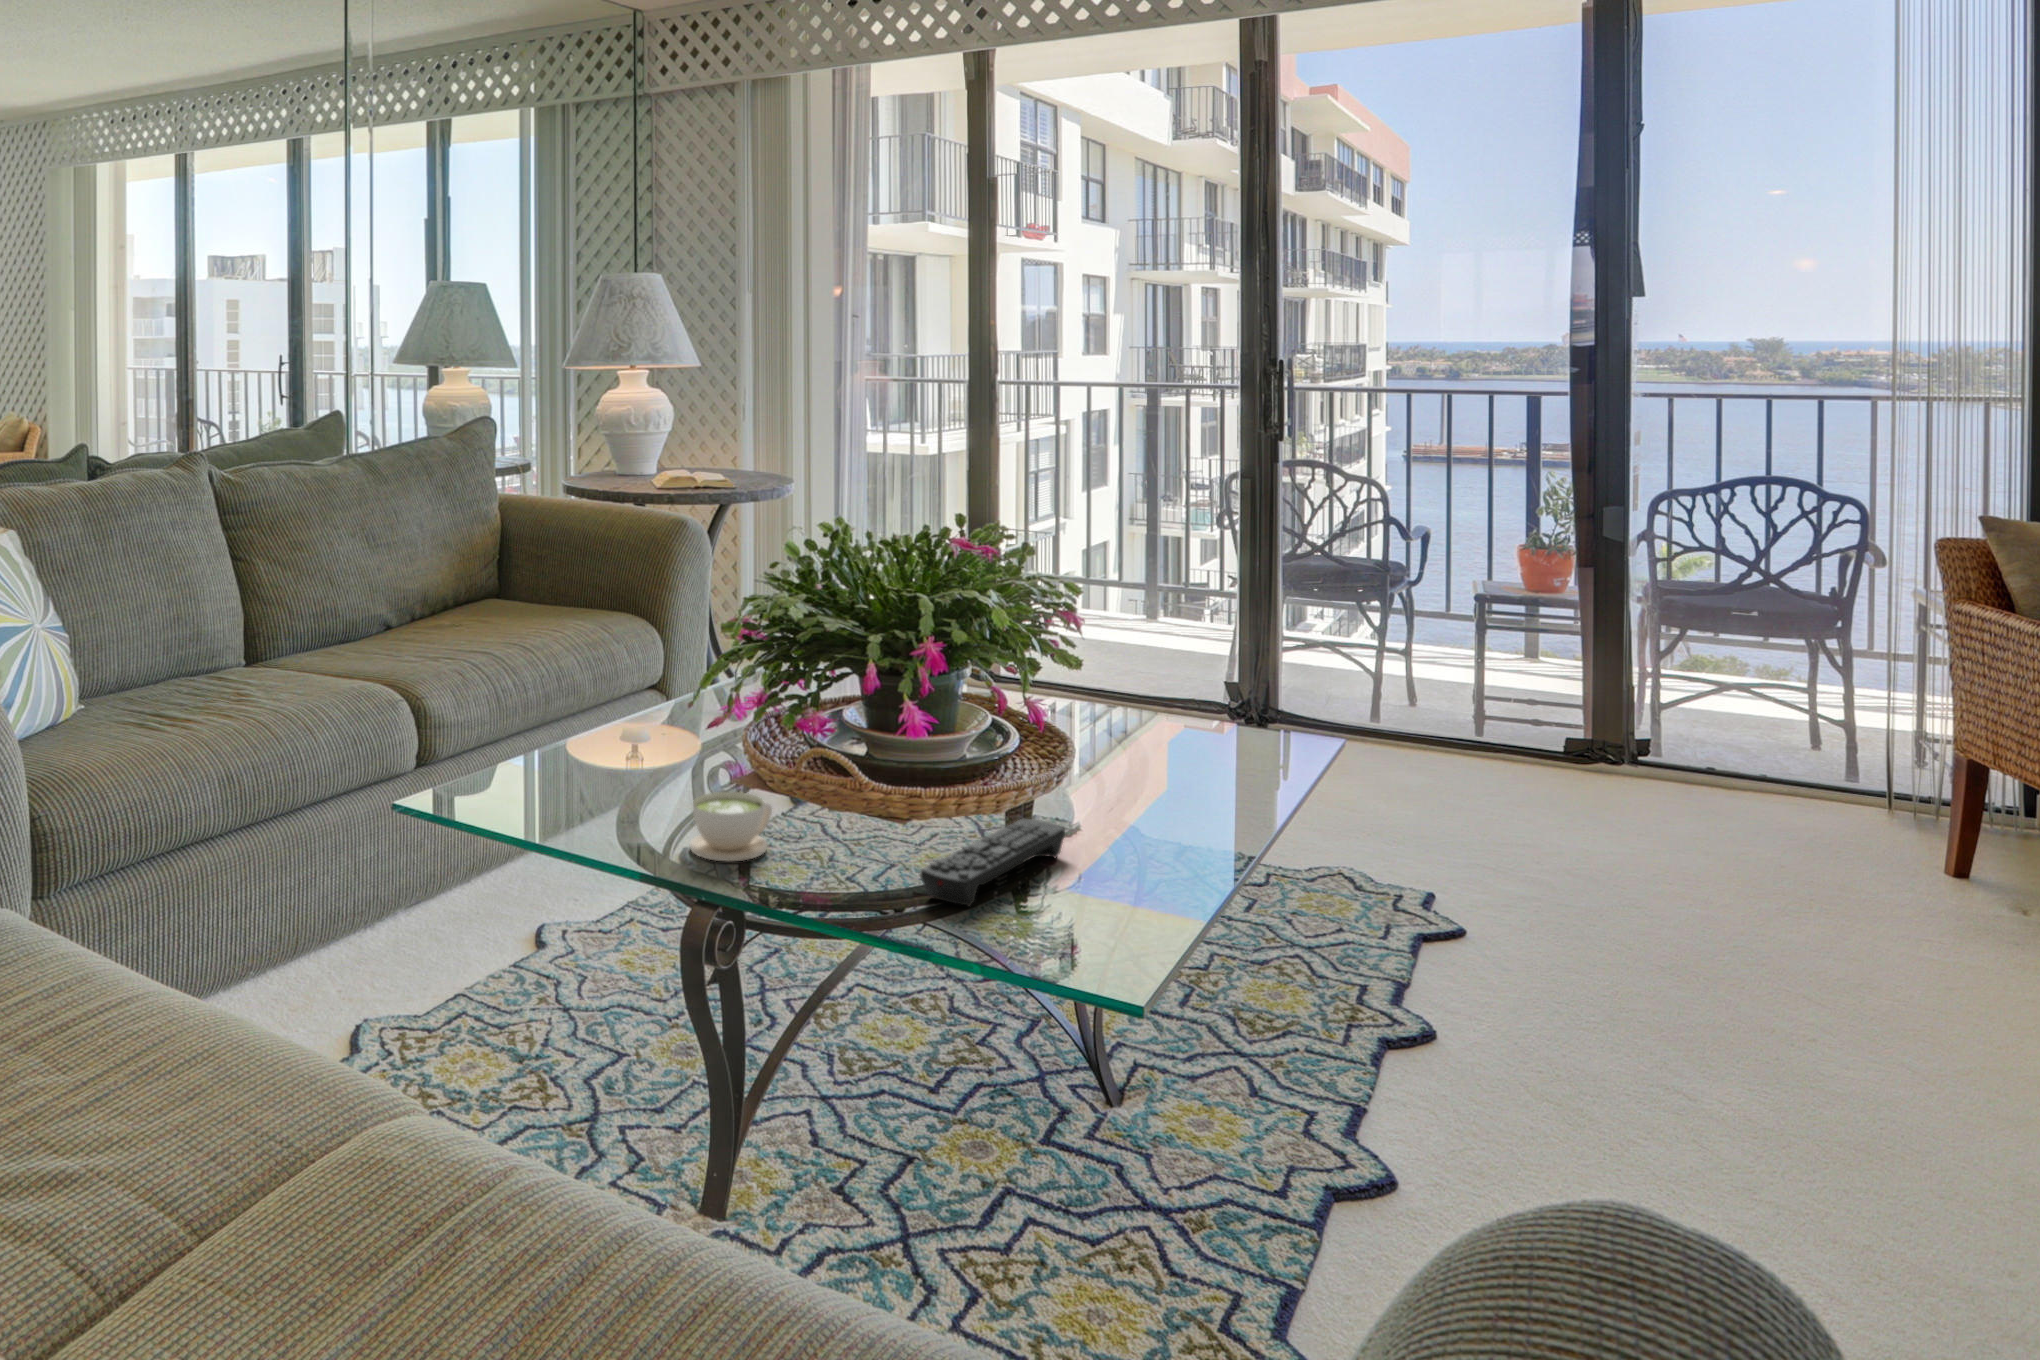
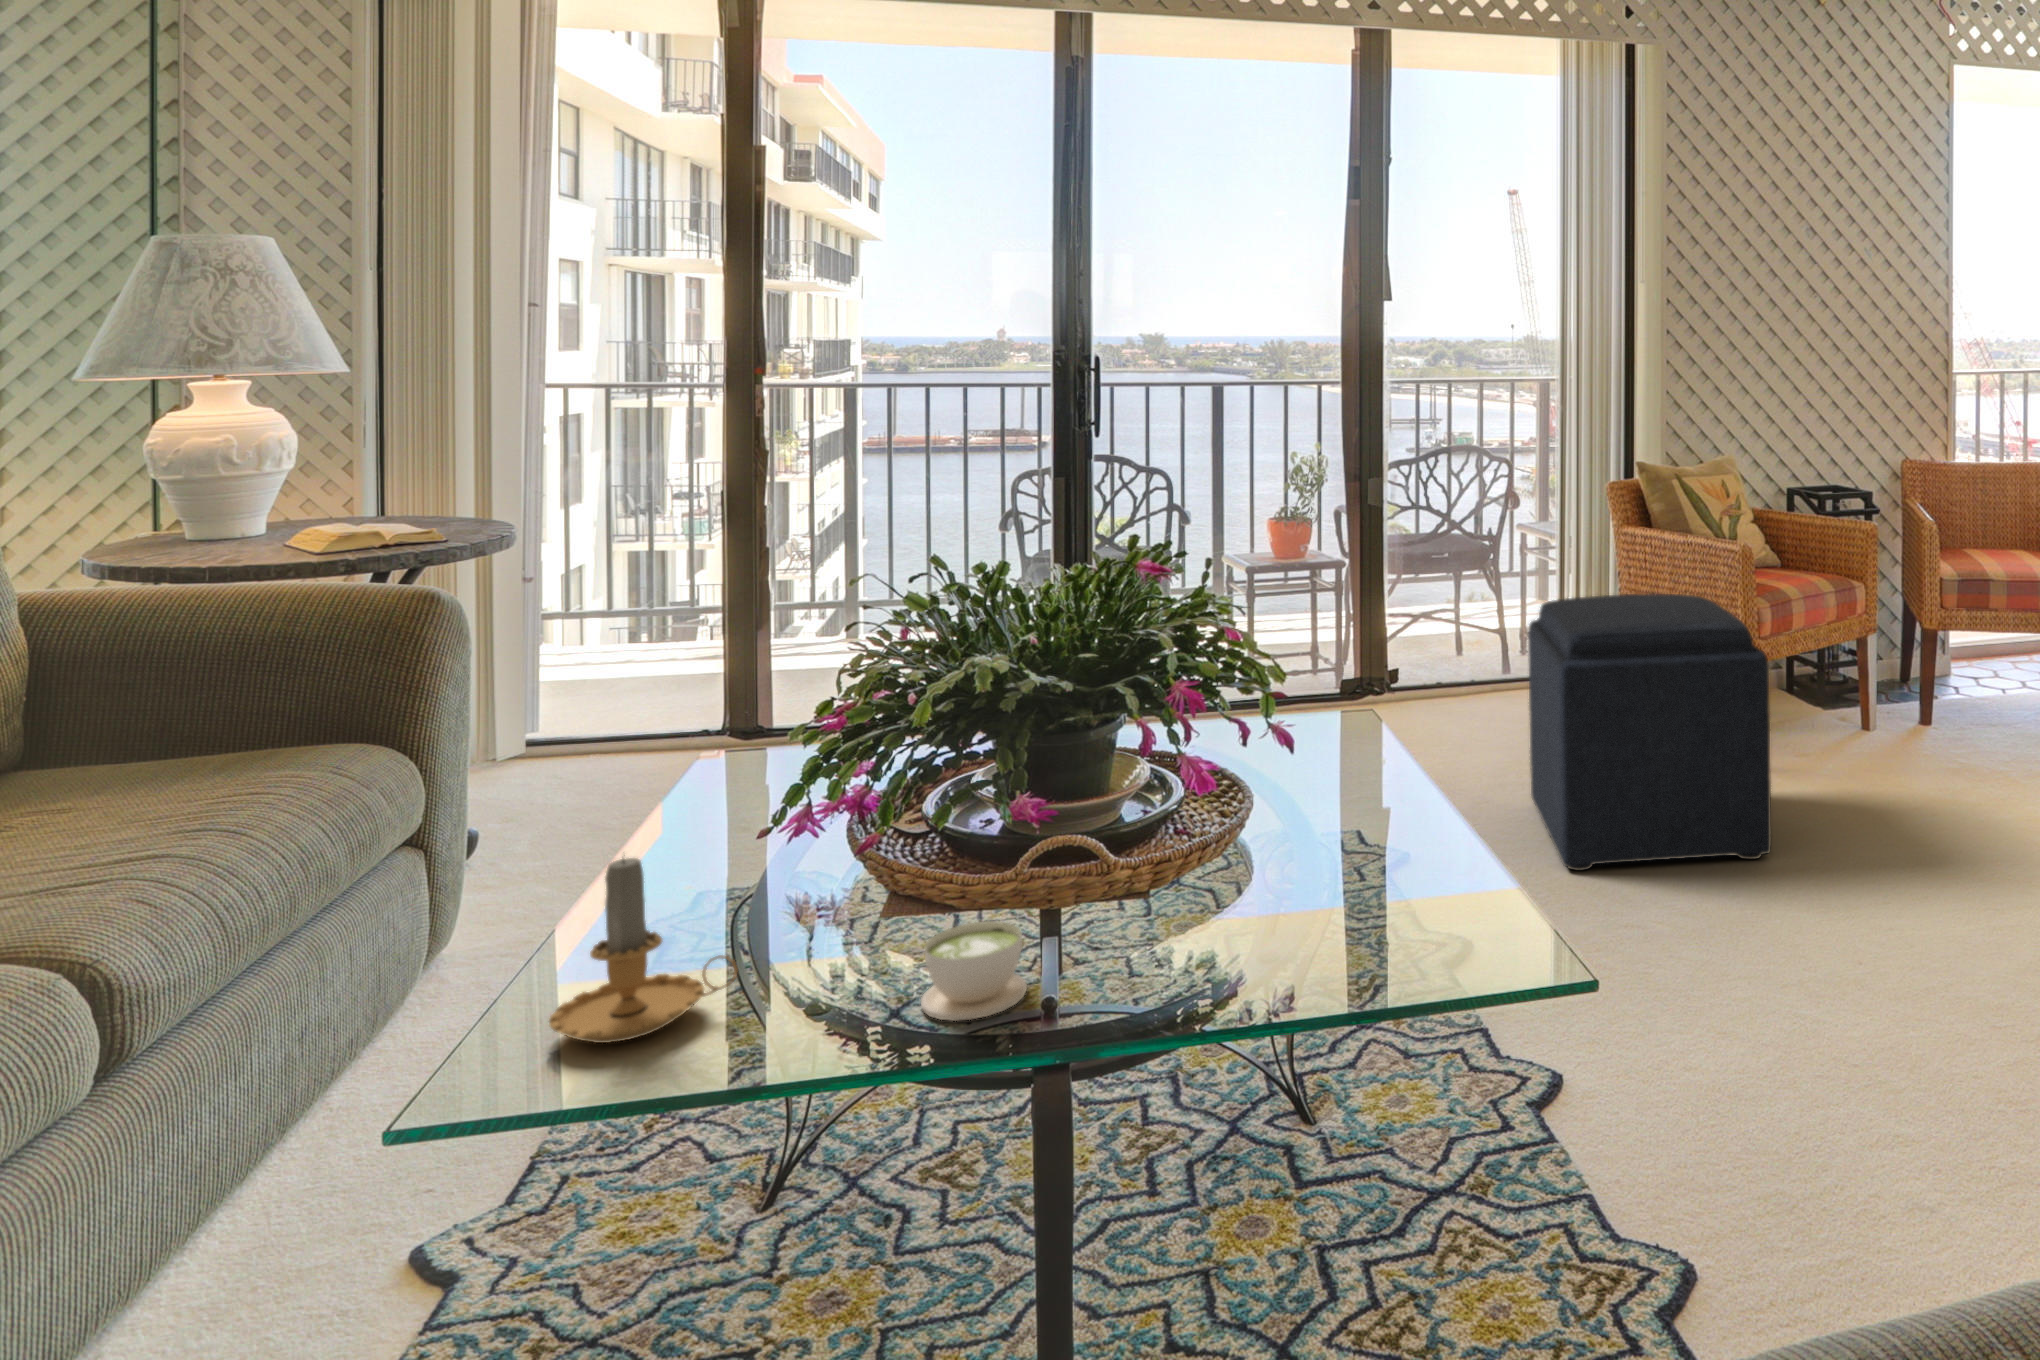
candle: none [511,678,612,803] -> present [549,858,738,1043]
ottoman: none [1652,683,2017,1094] -> present [1528,594,1771,871]
remote control: present [920,819,1065,906] -> none [1253,850,1313,962]

